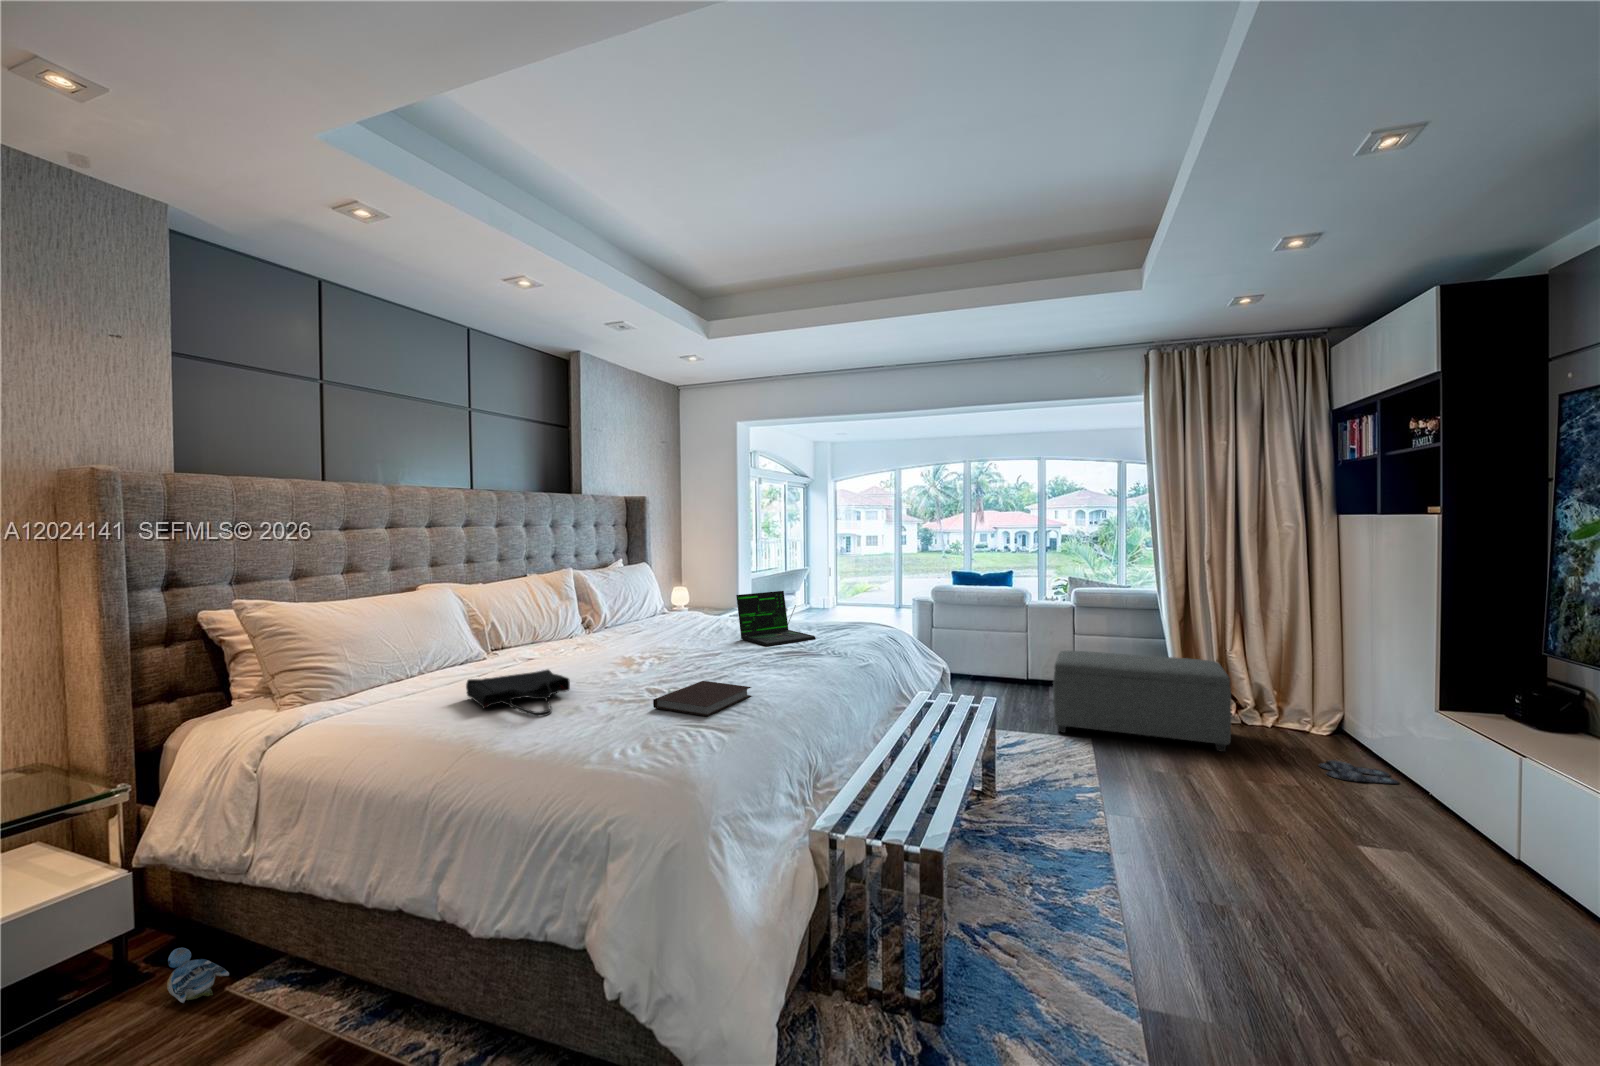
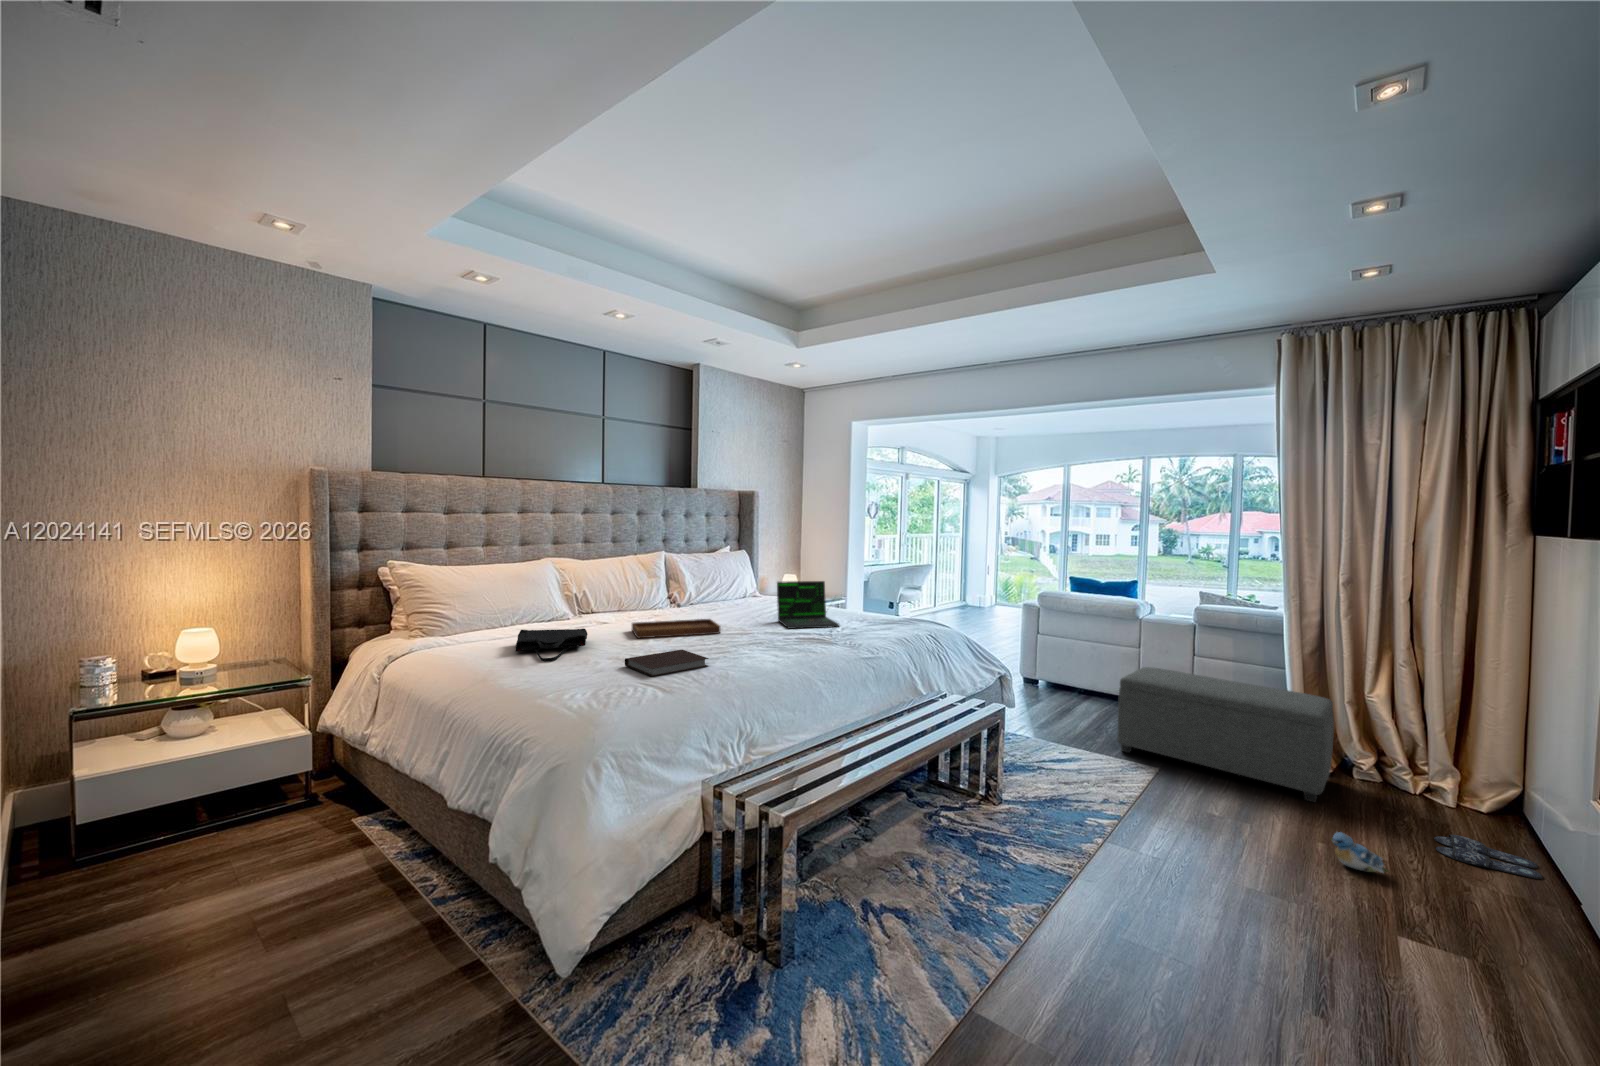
tray: none [589,628,701,675] -> present [632,603,720,638]
plush toy: present [167,948,229,1003] -> present [1331,832,1390,873]

